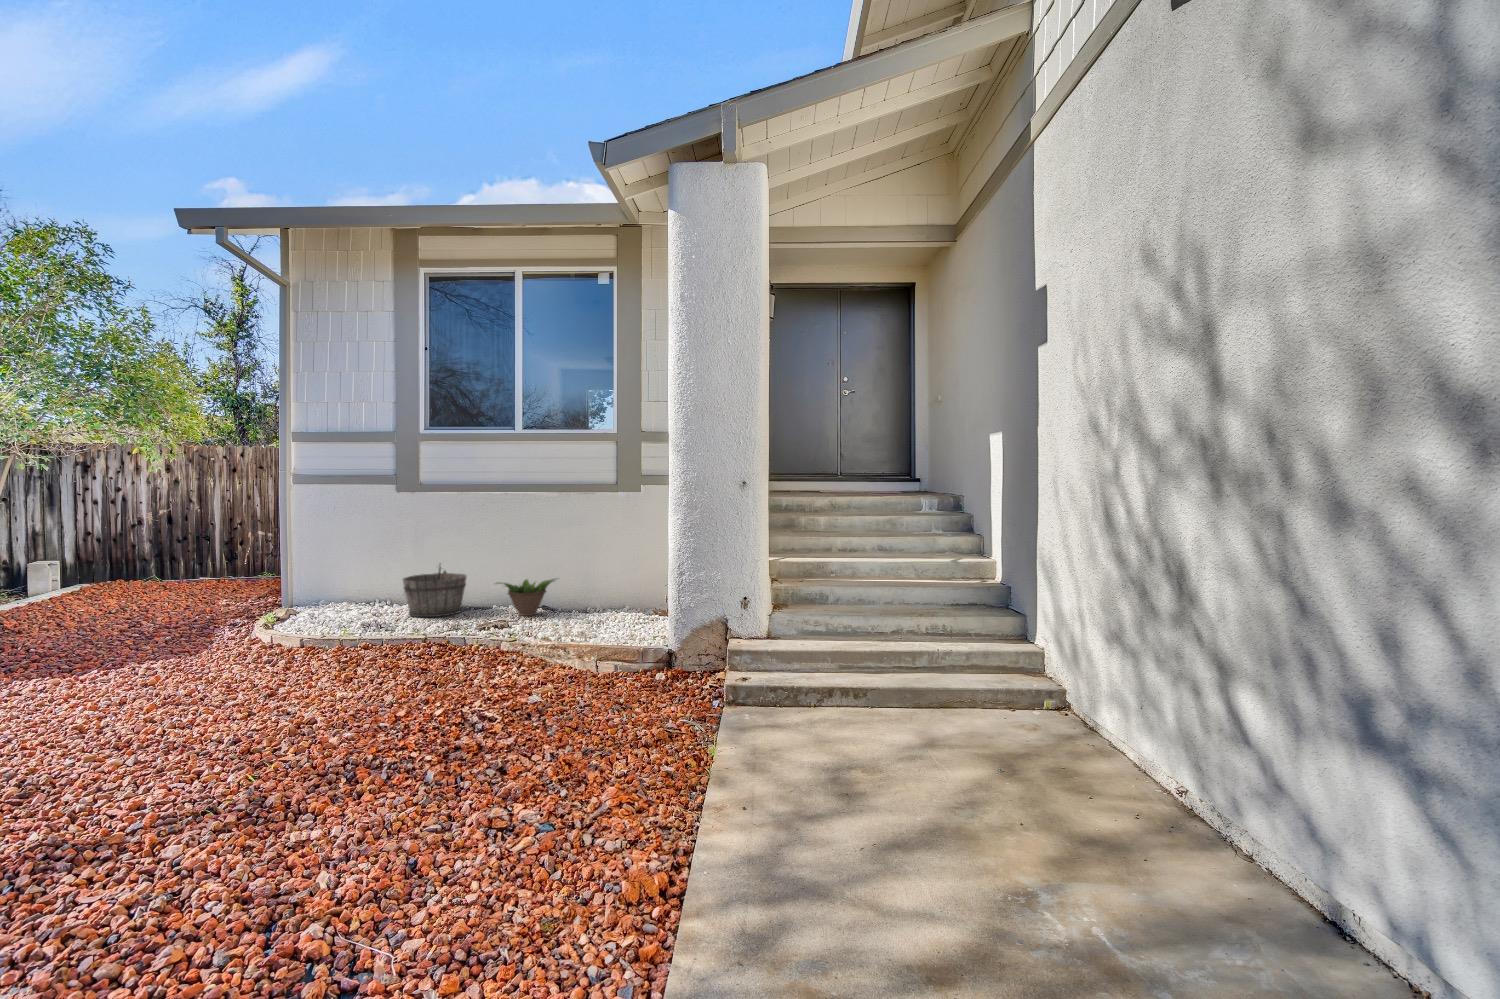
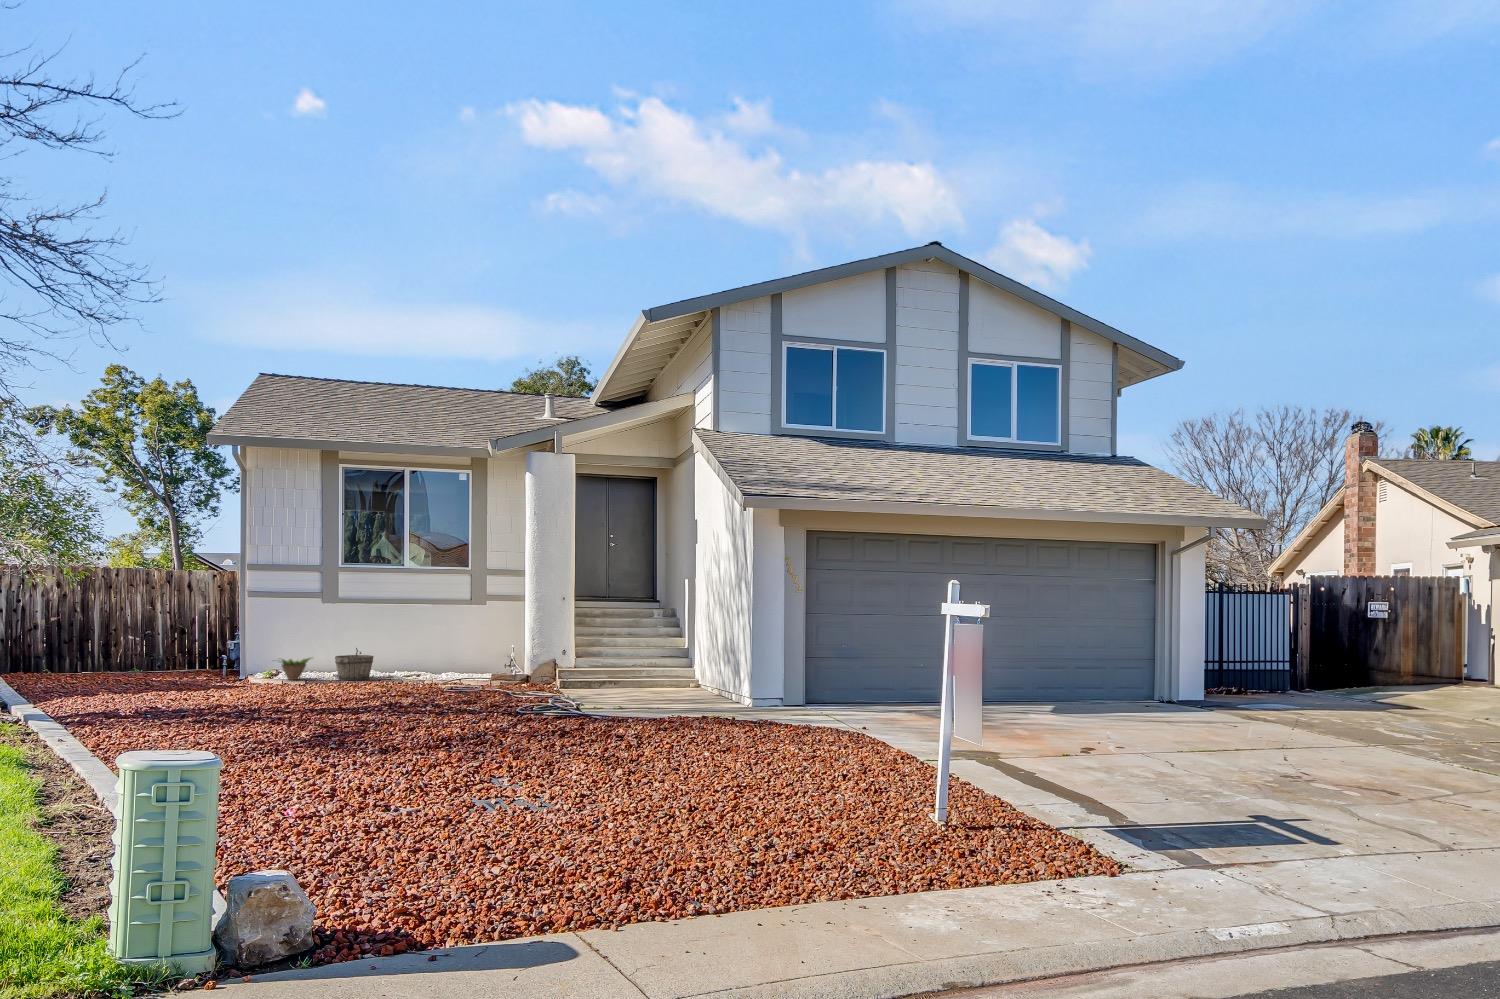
decorative plant: present [497,579,555,616] -> present [281,658,311,680]

